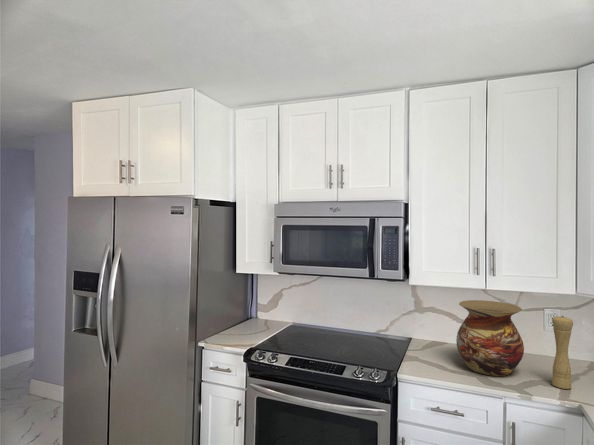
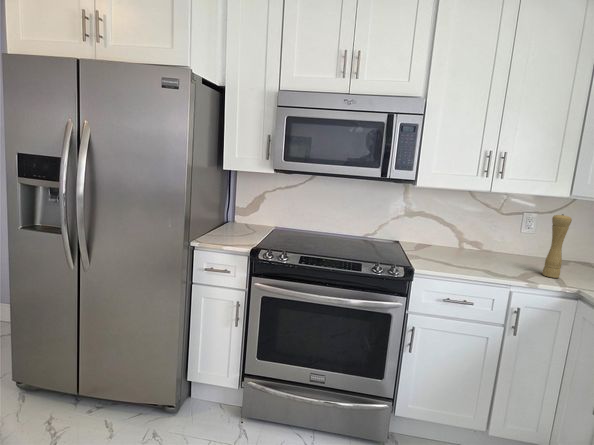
vase: present [456,300,524,376] -> none [457,202,524,270]

